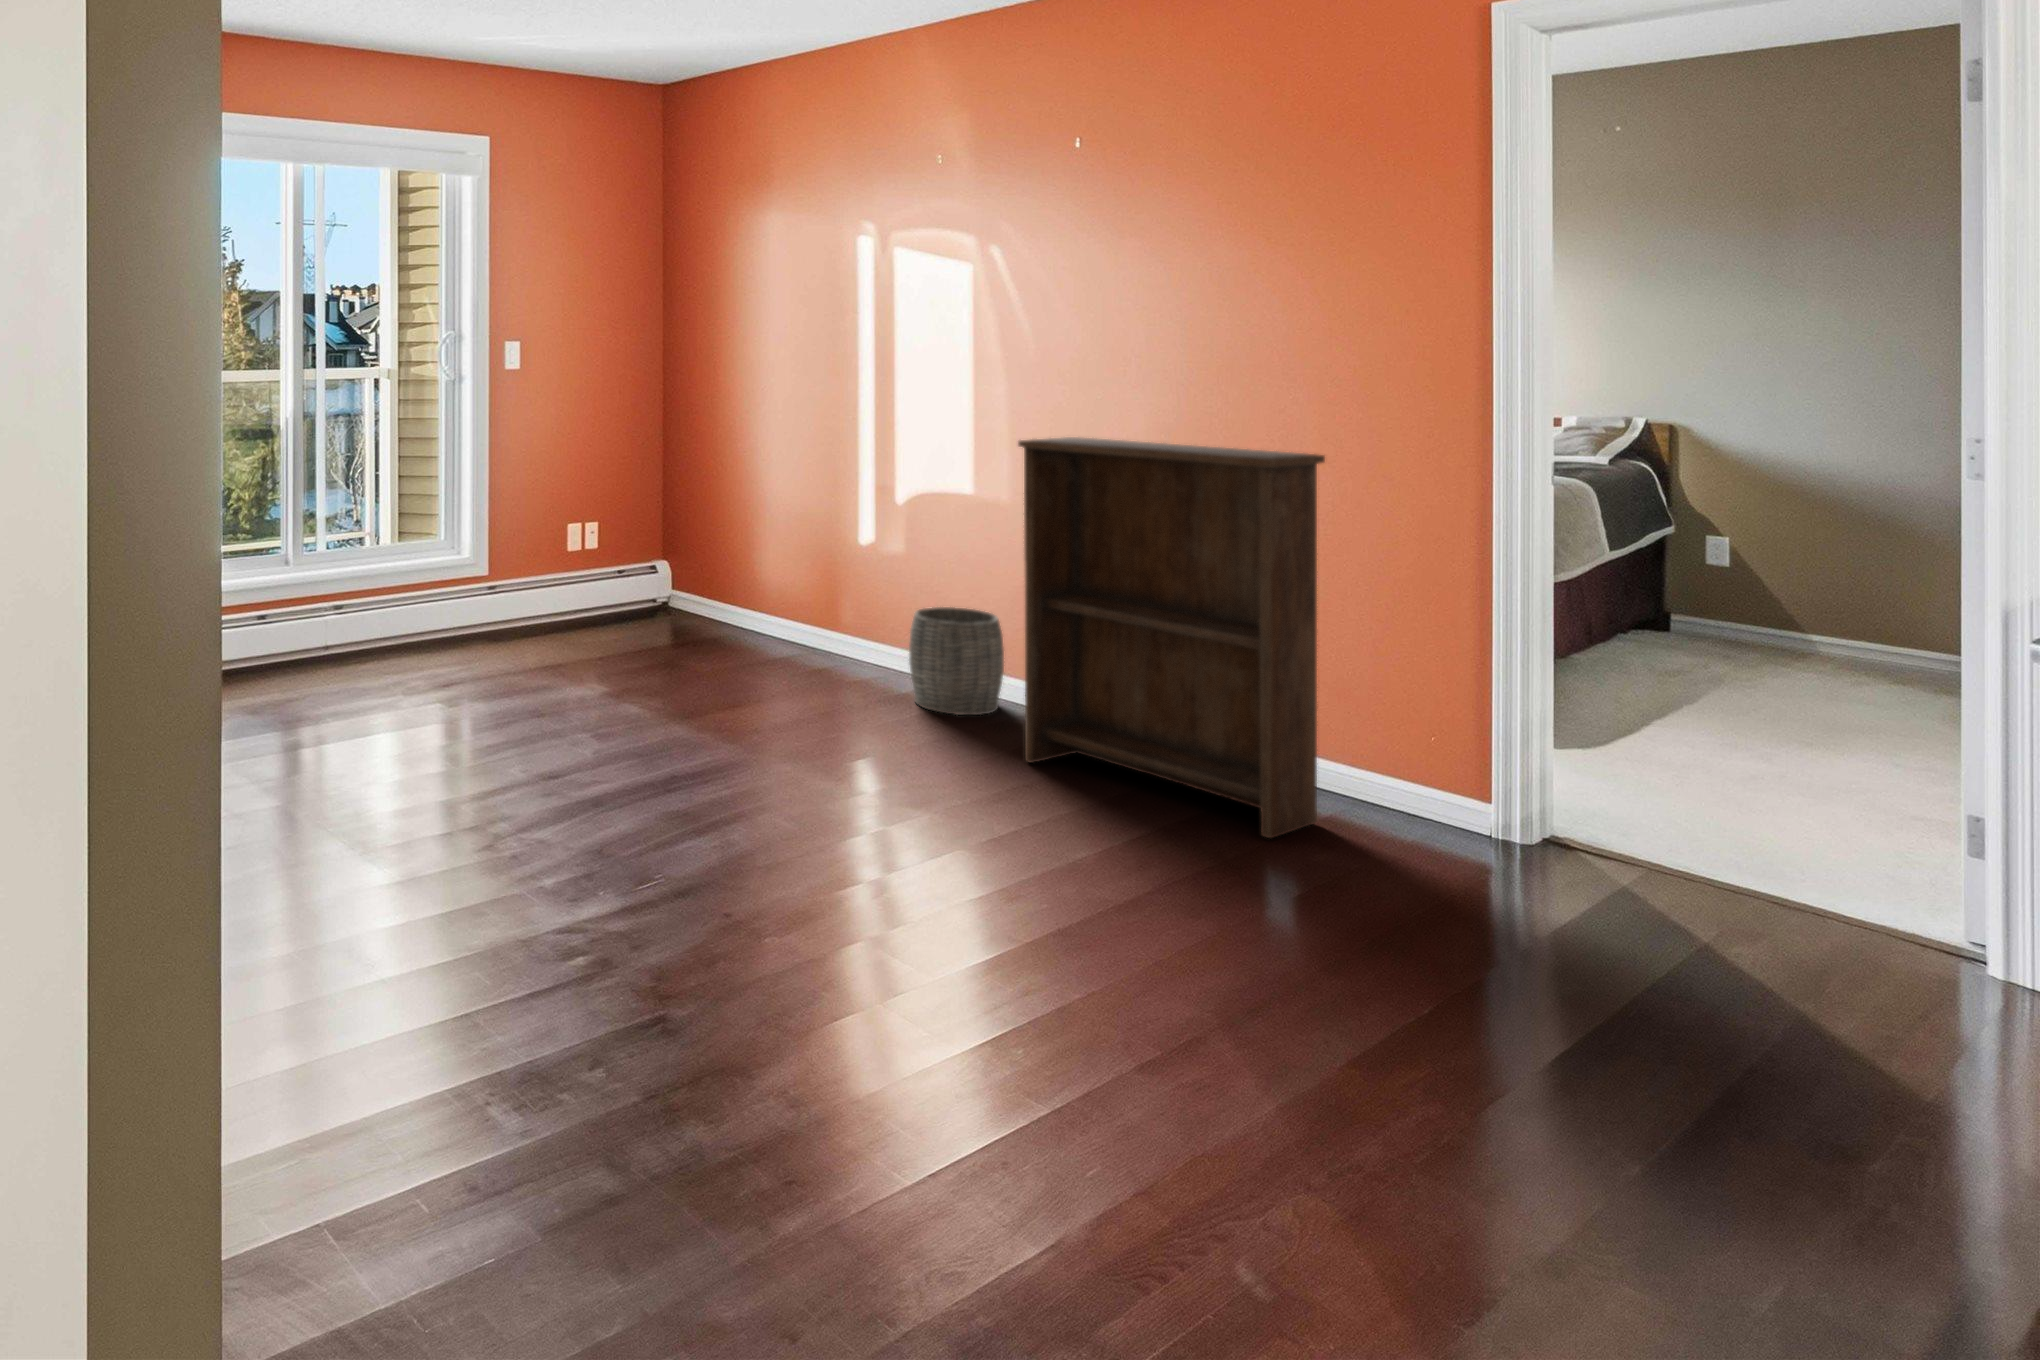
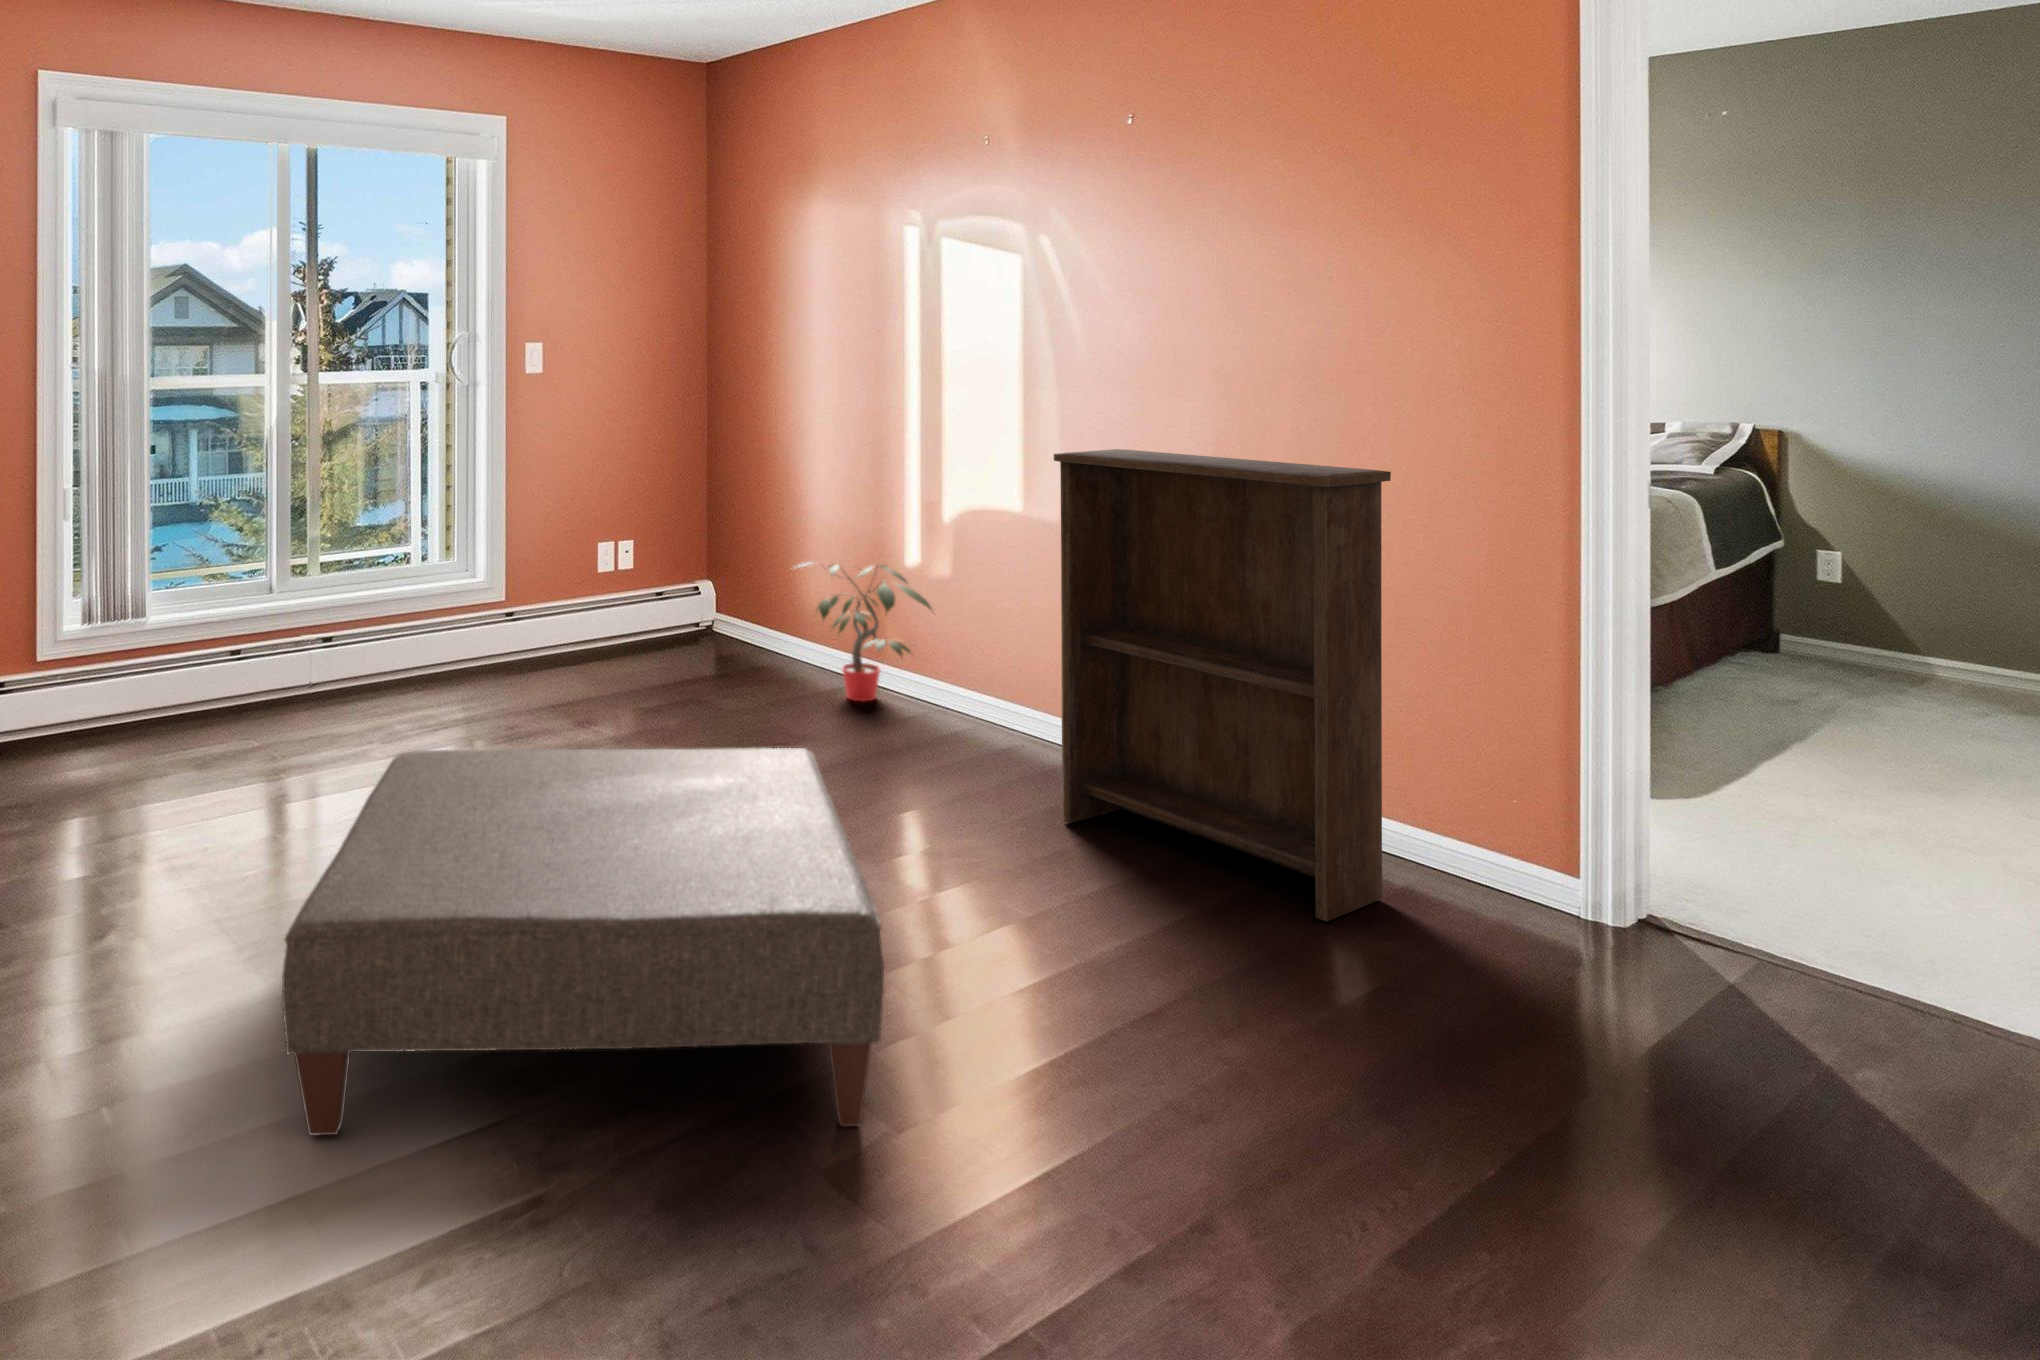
potted plant: none [752,541,893,665] -> present [799,563,931,701]
woven basket: present [909,607,1004,715] -> none [948,638,1052,762]
ottoman: none [448,688,928,975] -> present [282,748,884,1135]

